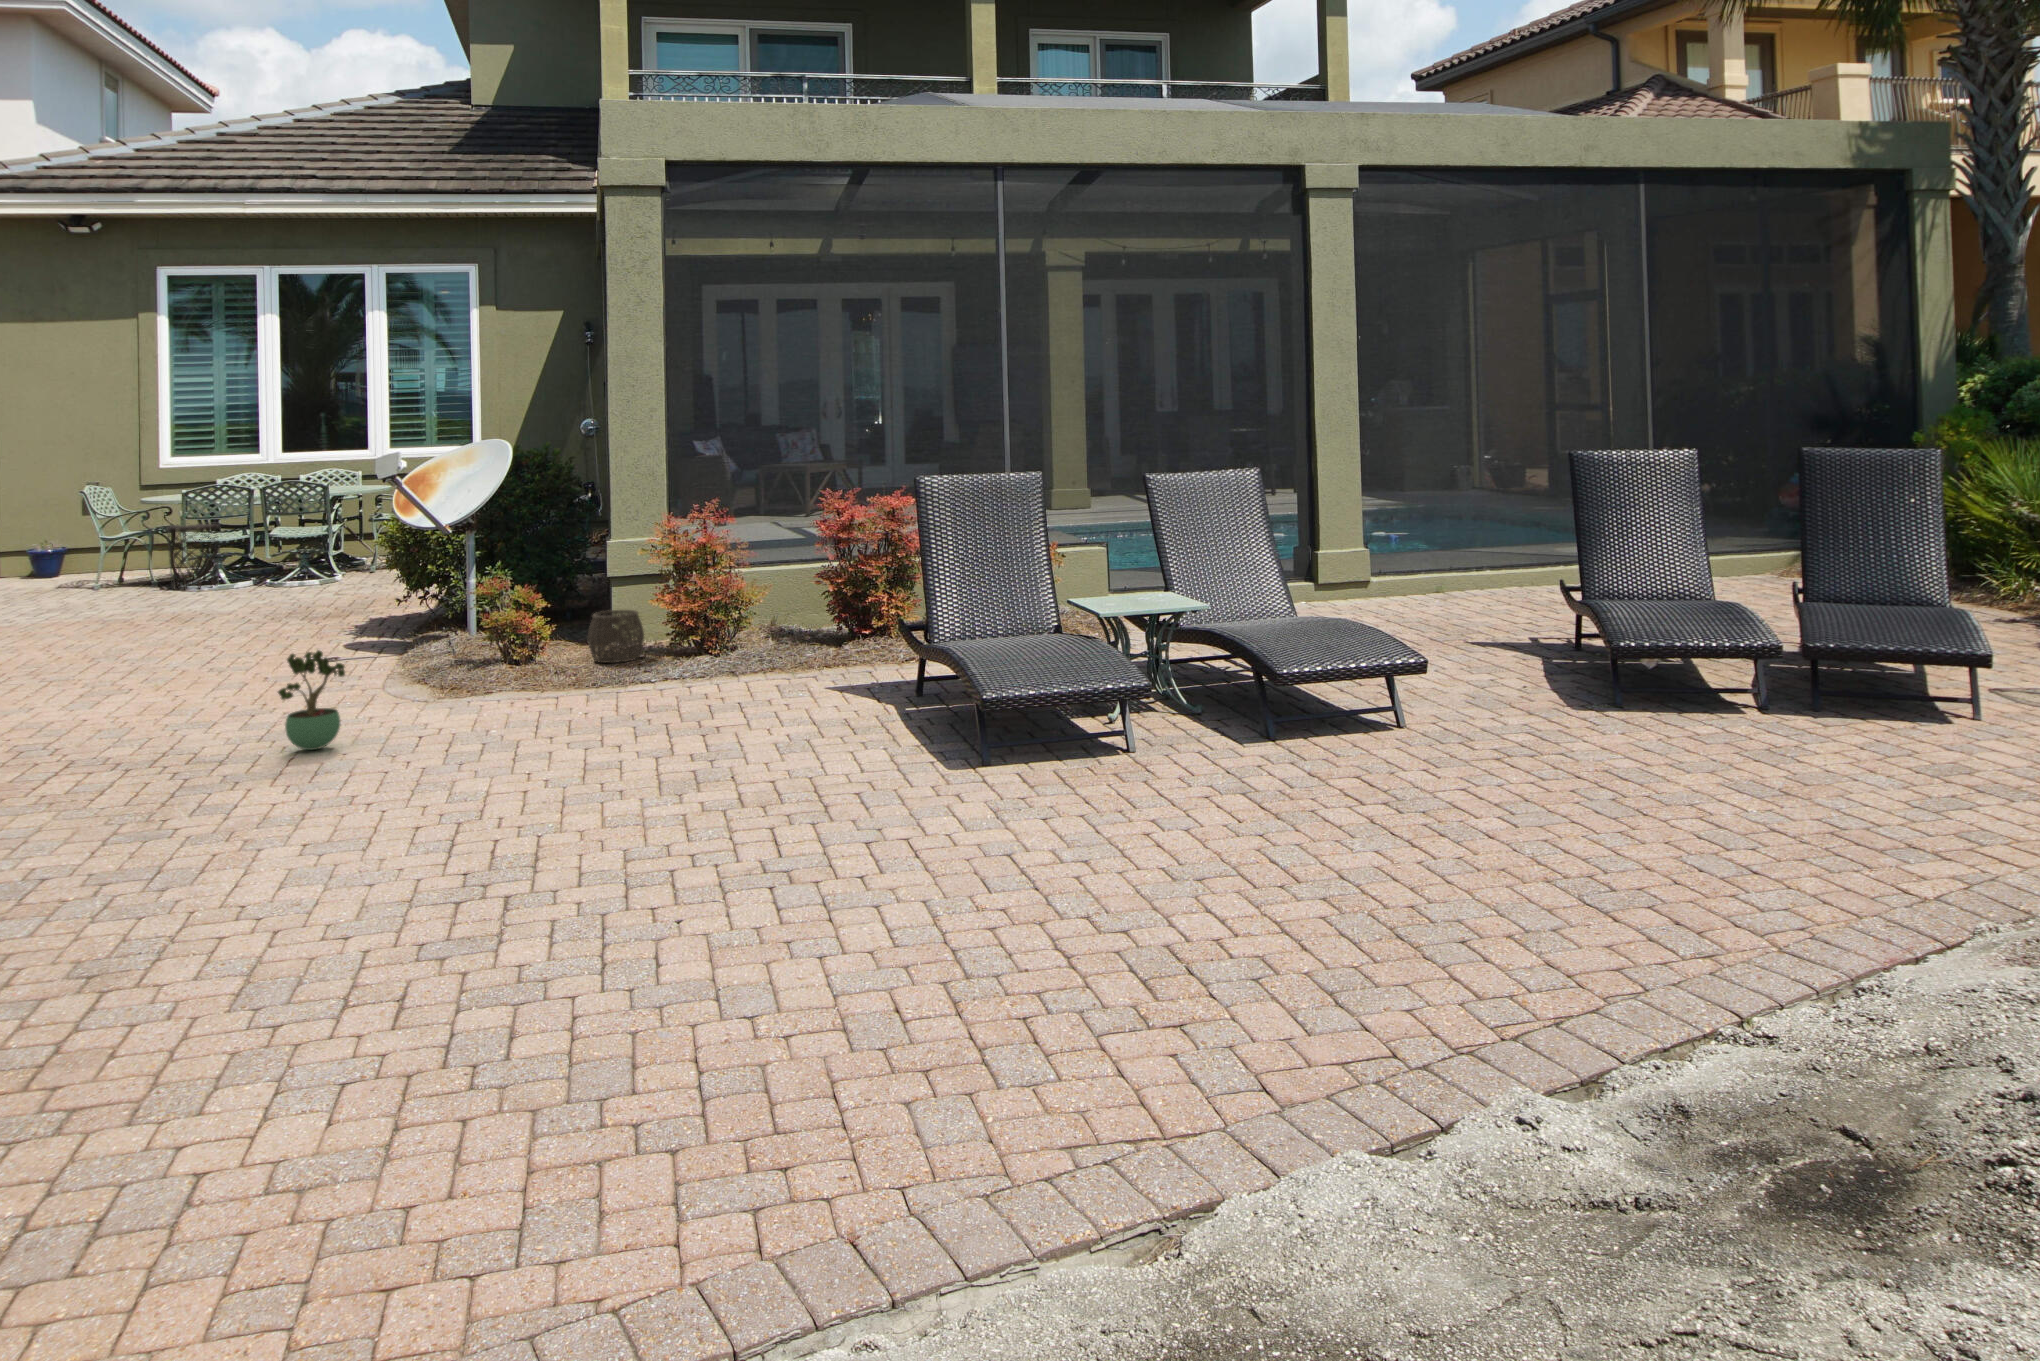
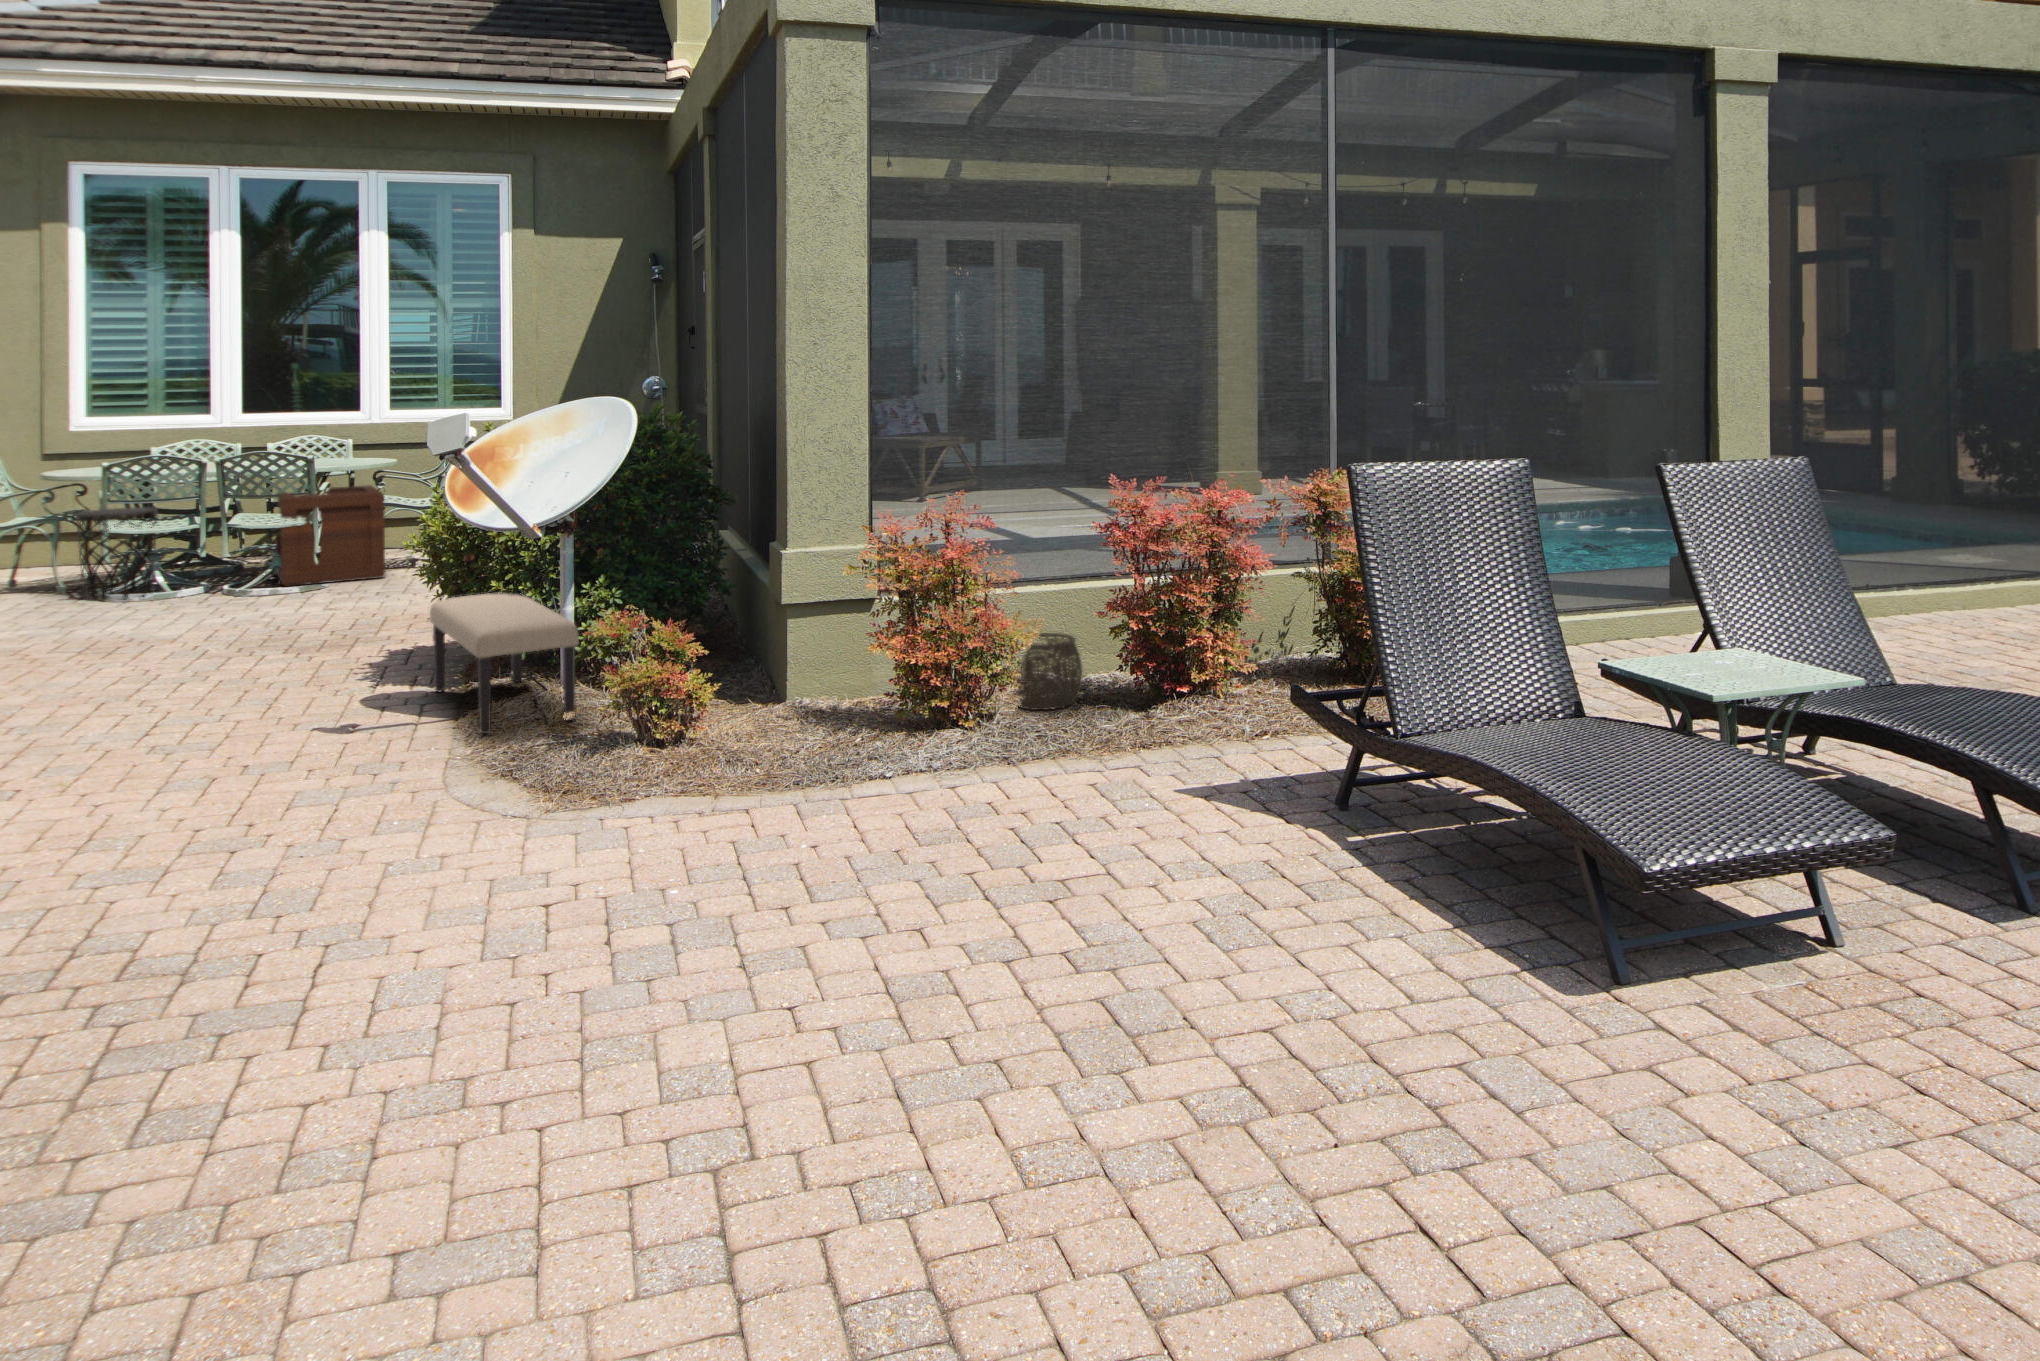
wooden crate: none [301,507,378,582] -> present [276,485,385,586]
bench: none [389,573,476,660] -> present [430,594,579,734]
woven basket: present [588,610,644,663] -> present [1017,633,1082,710]
potted plant: present [278,650,345,750] -> none [276,787,415,977]

